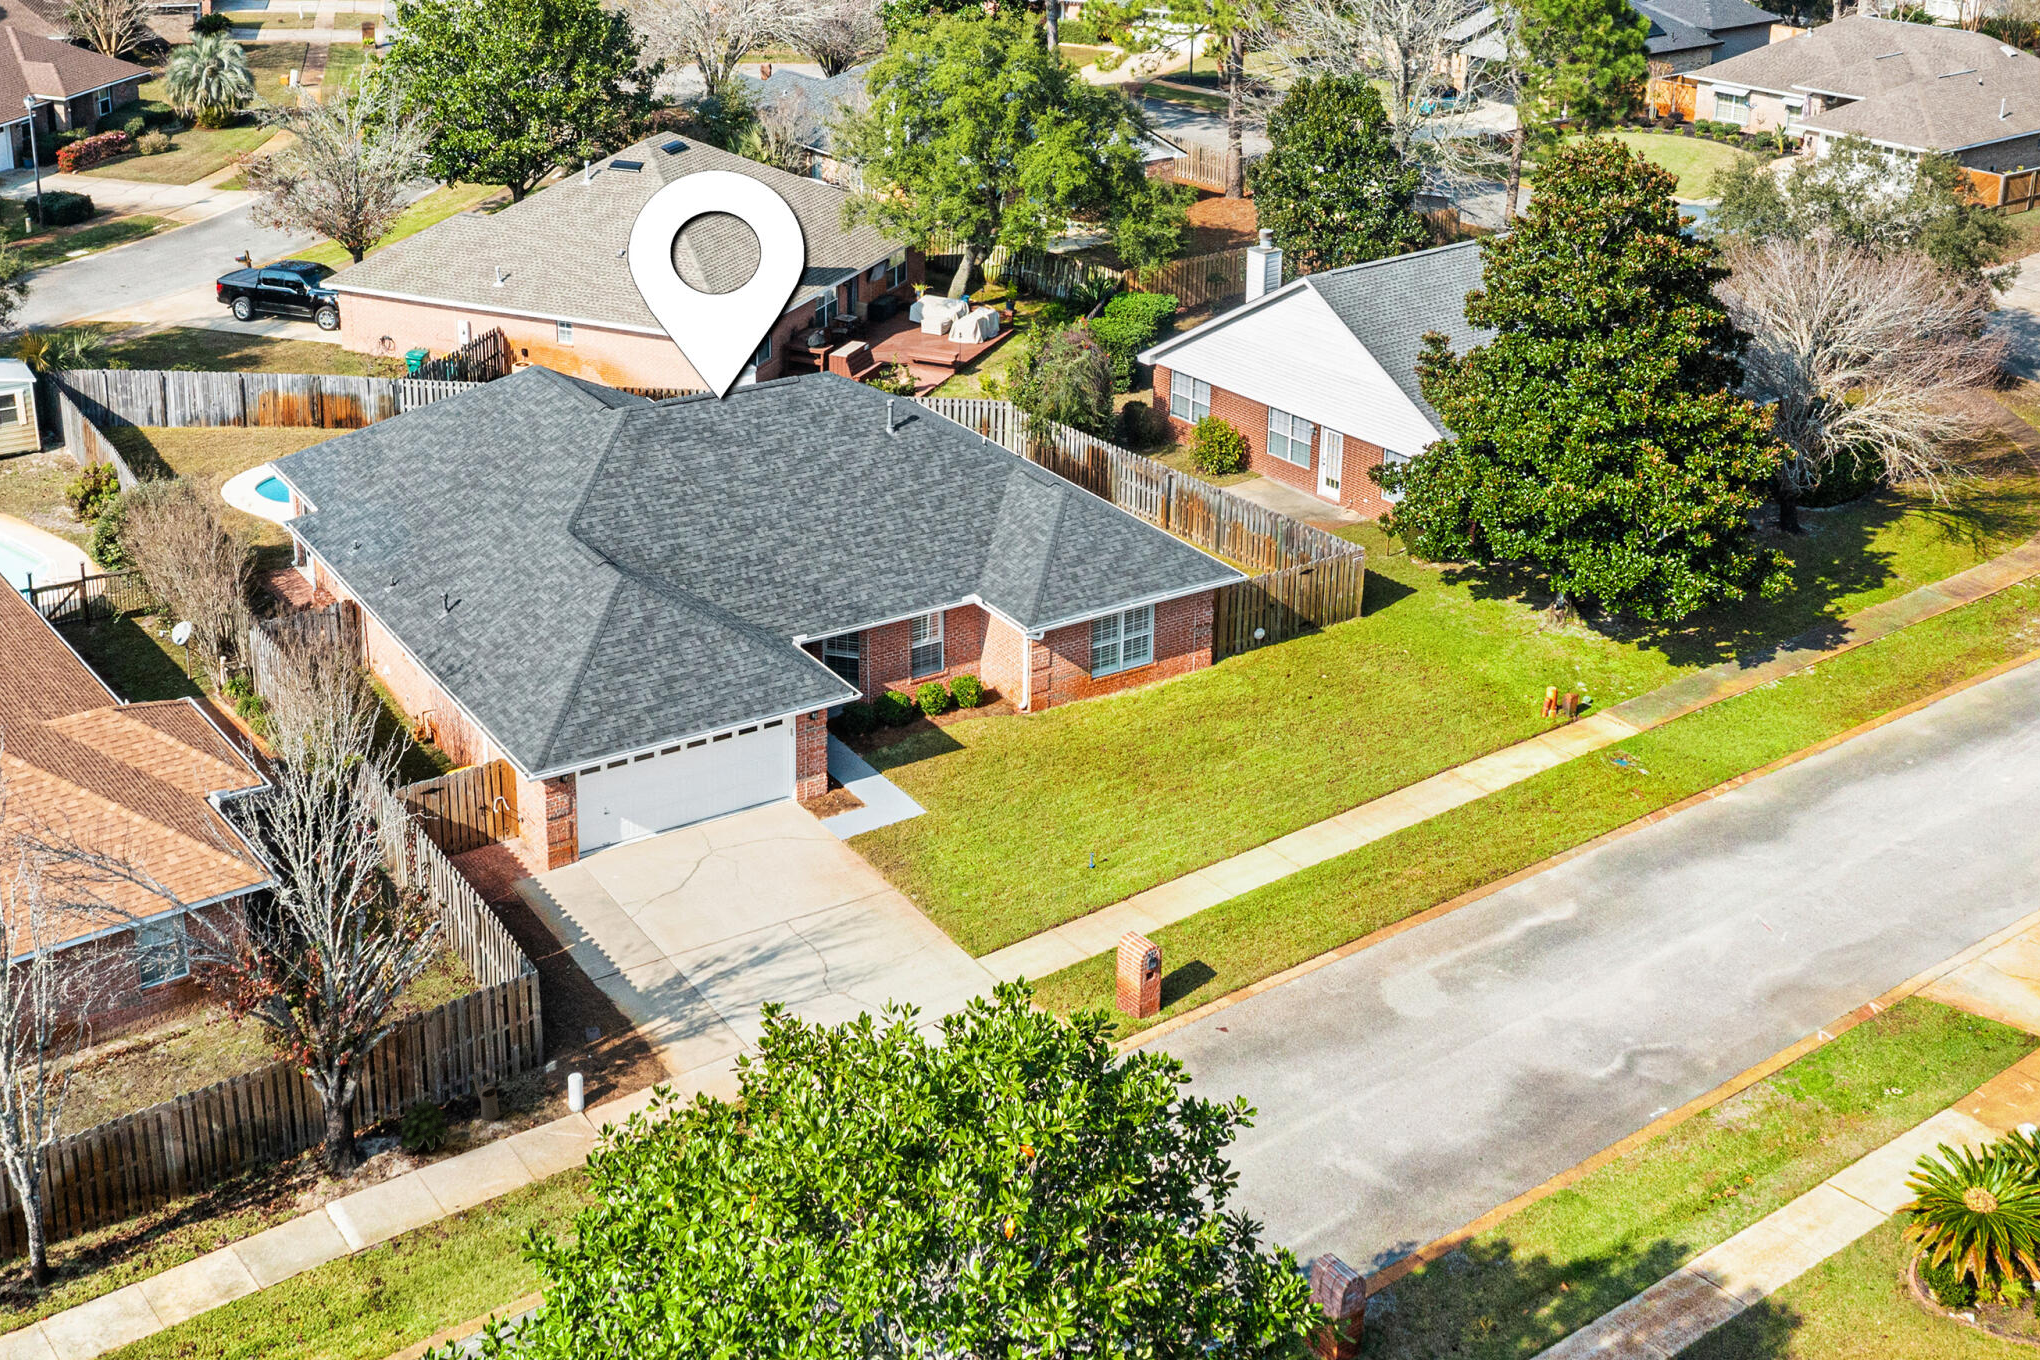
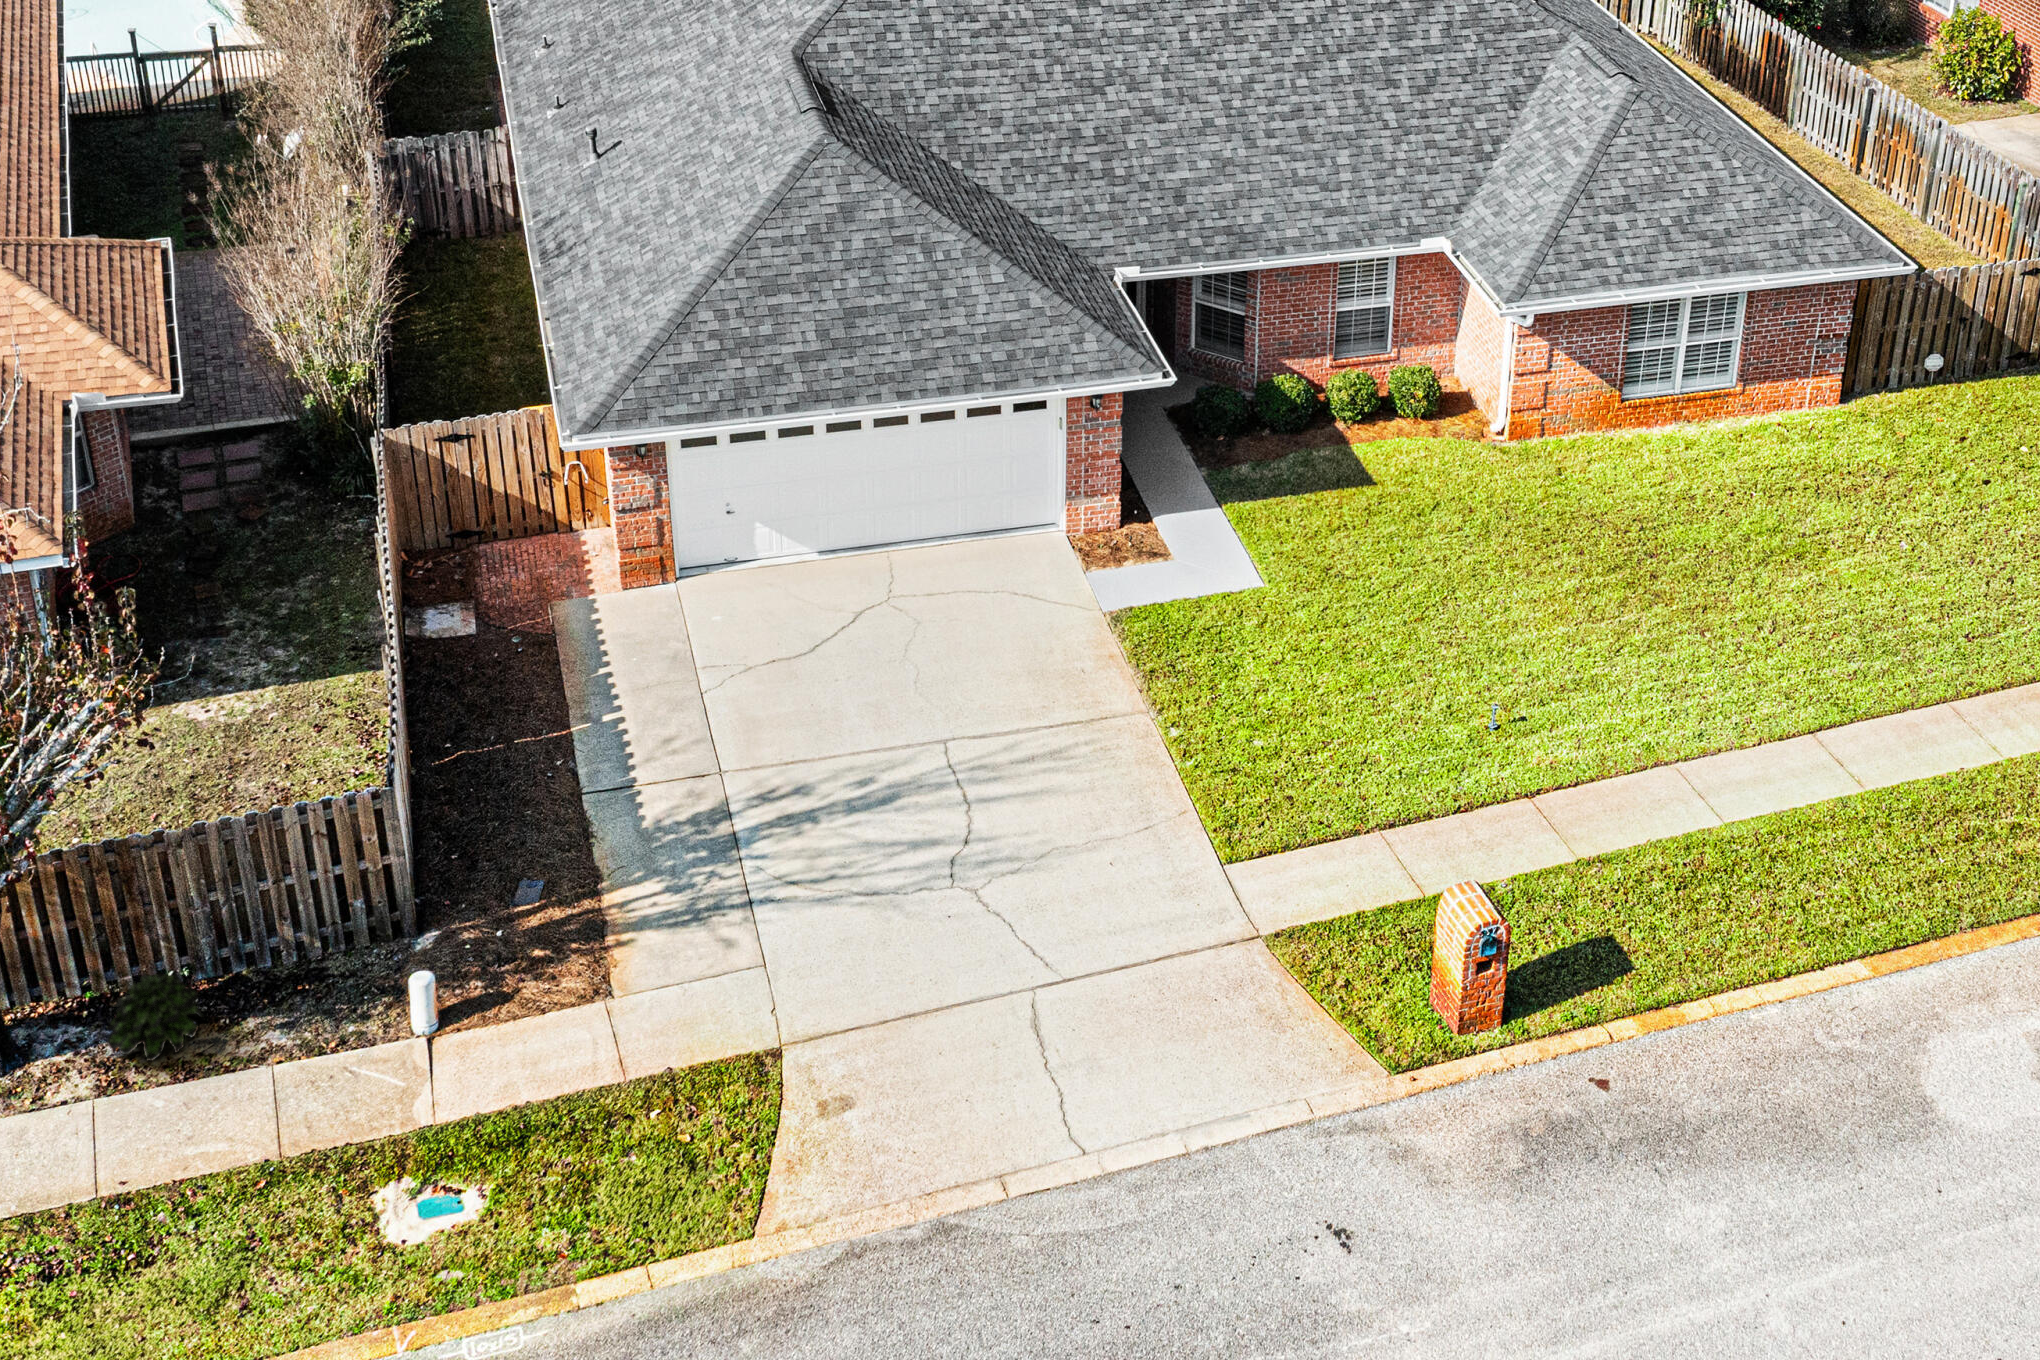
watering can: present [472,1075,500,1121] -> none [266,937,306,1019]

